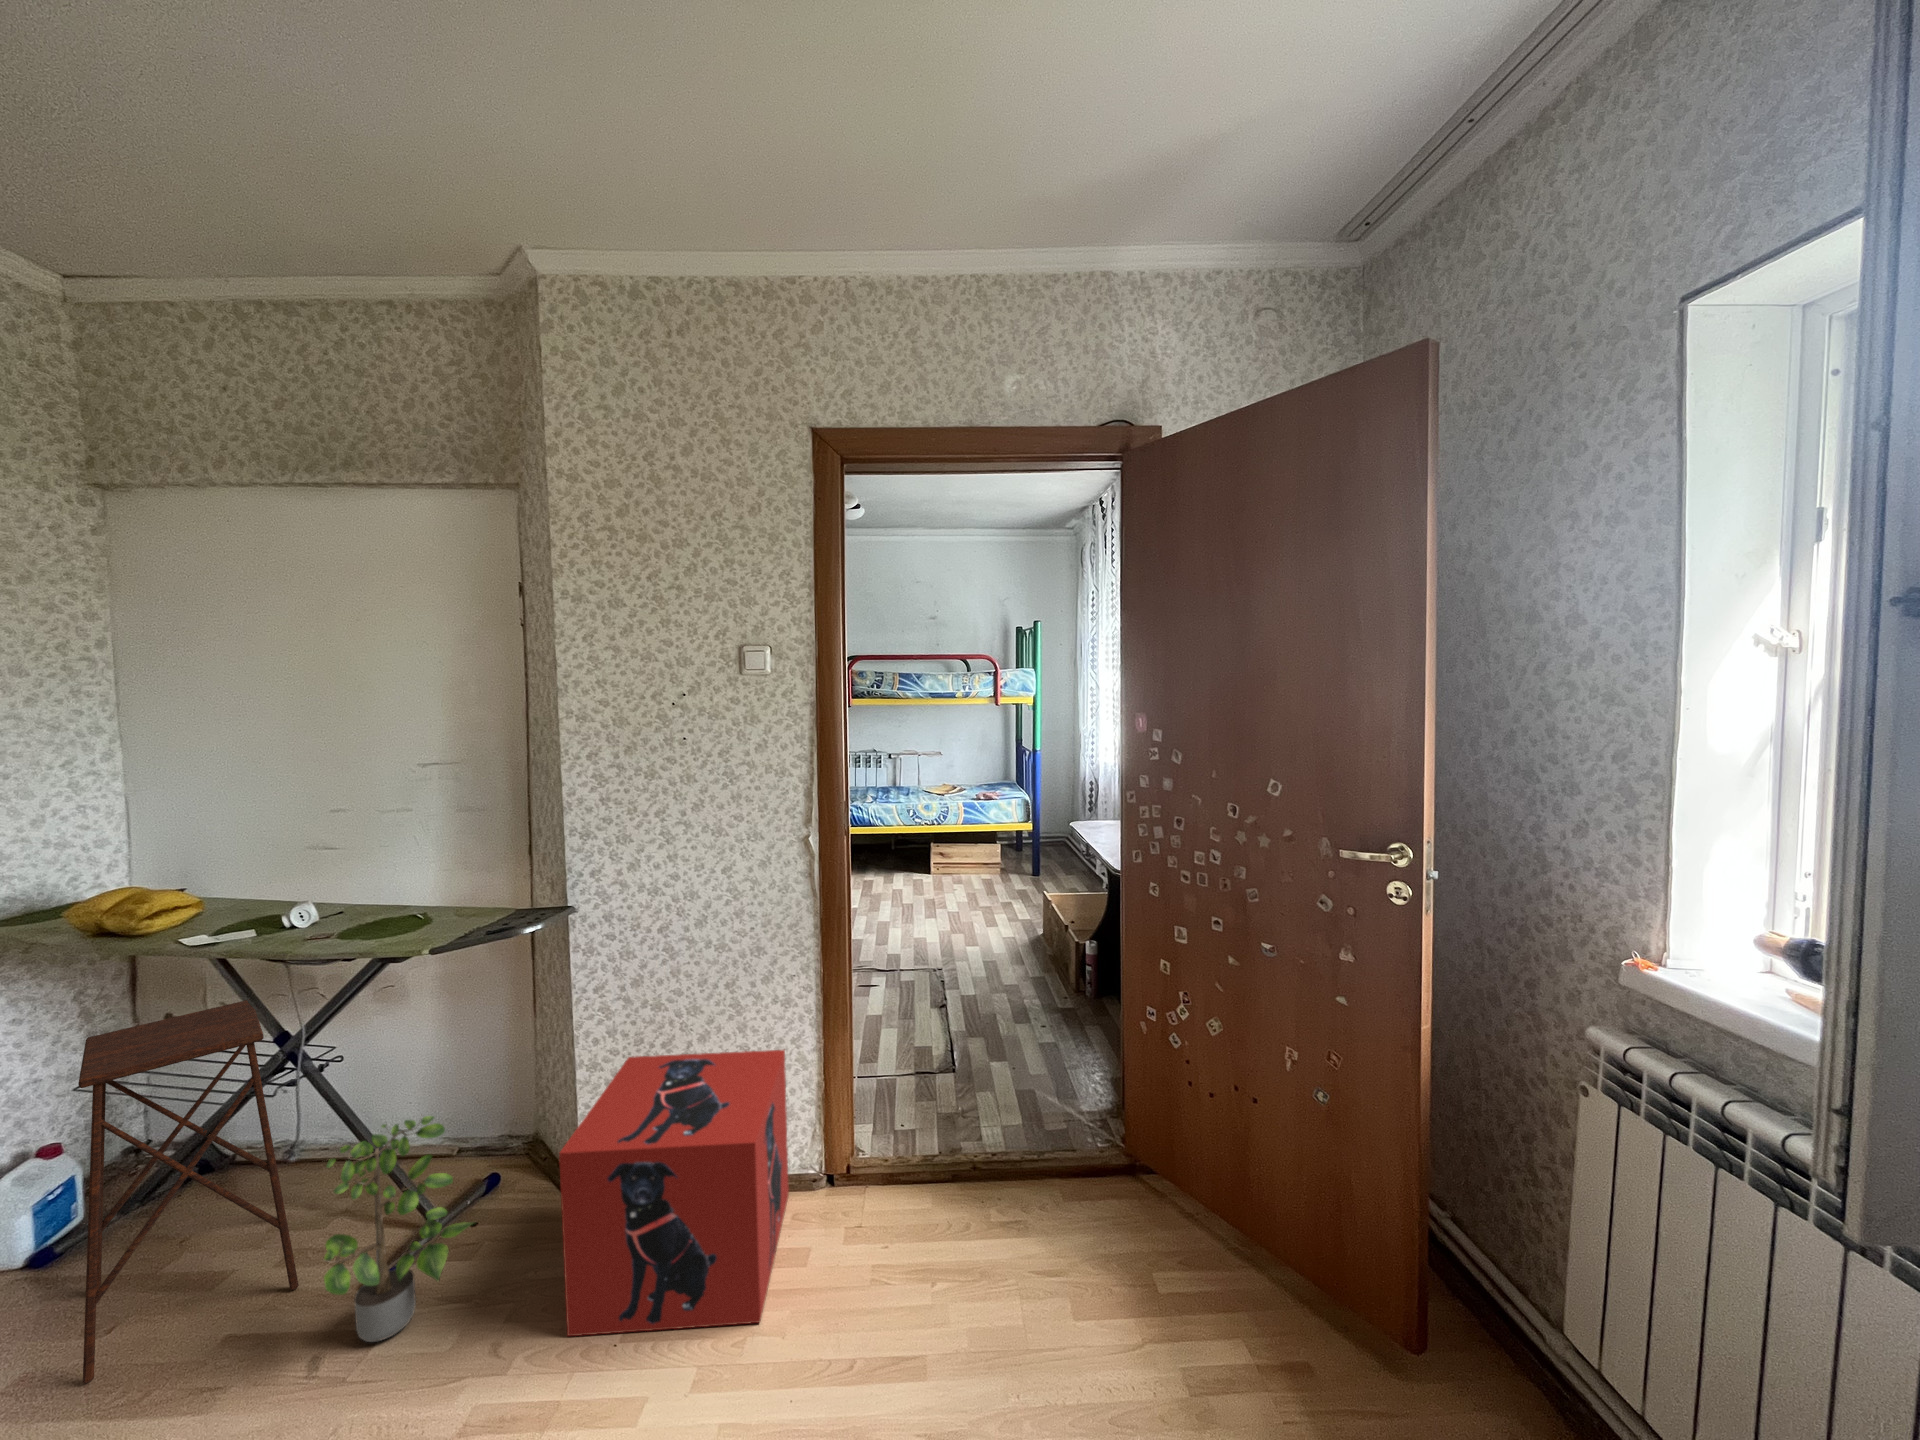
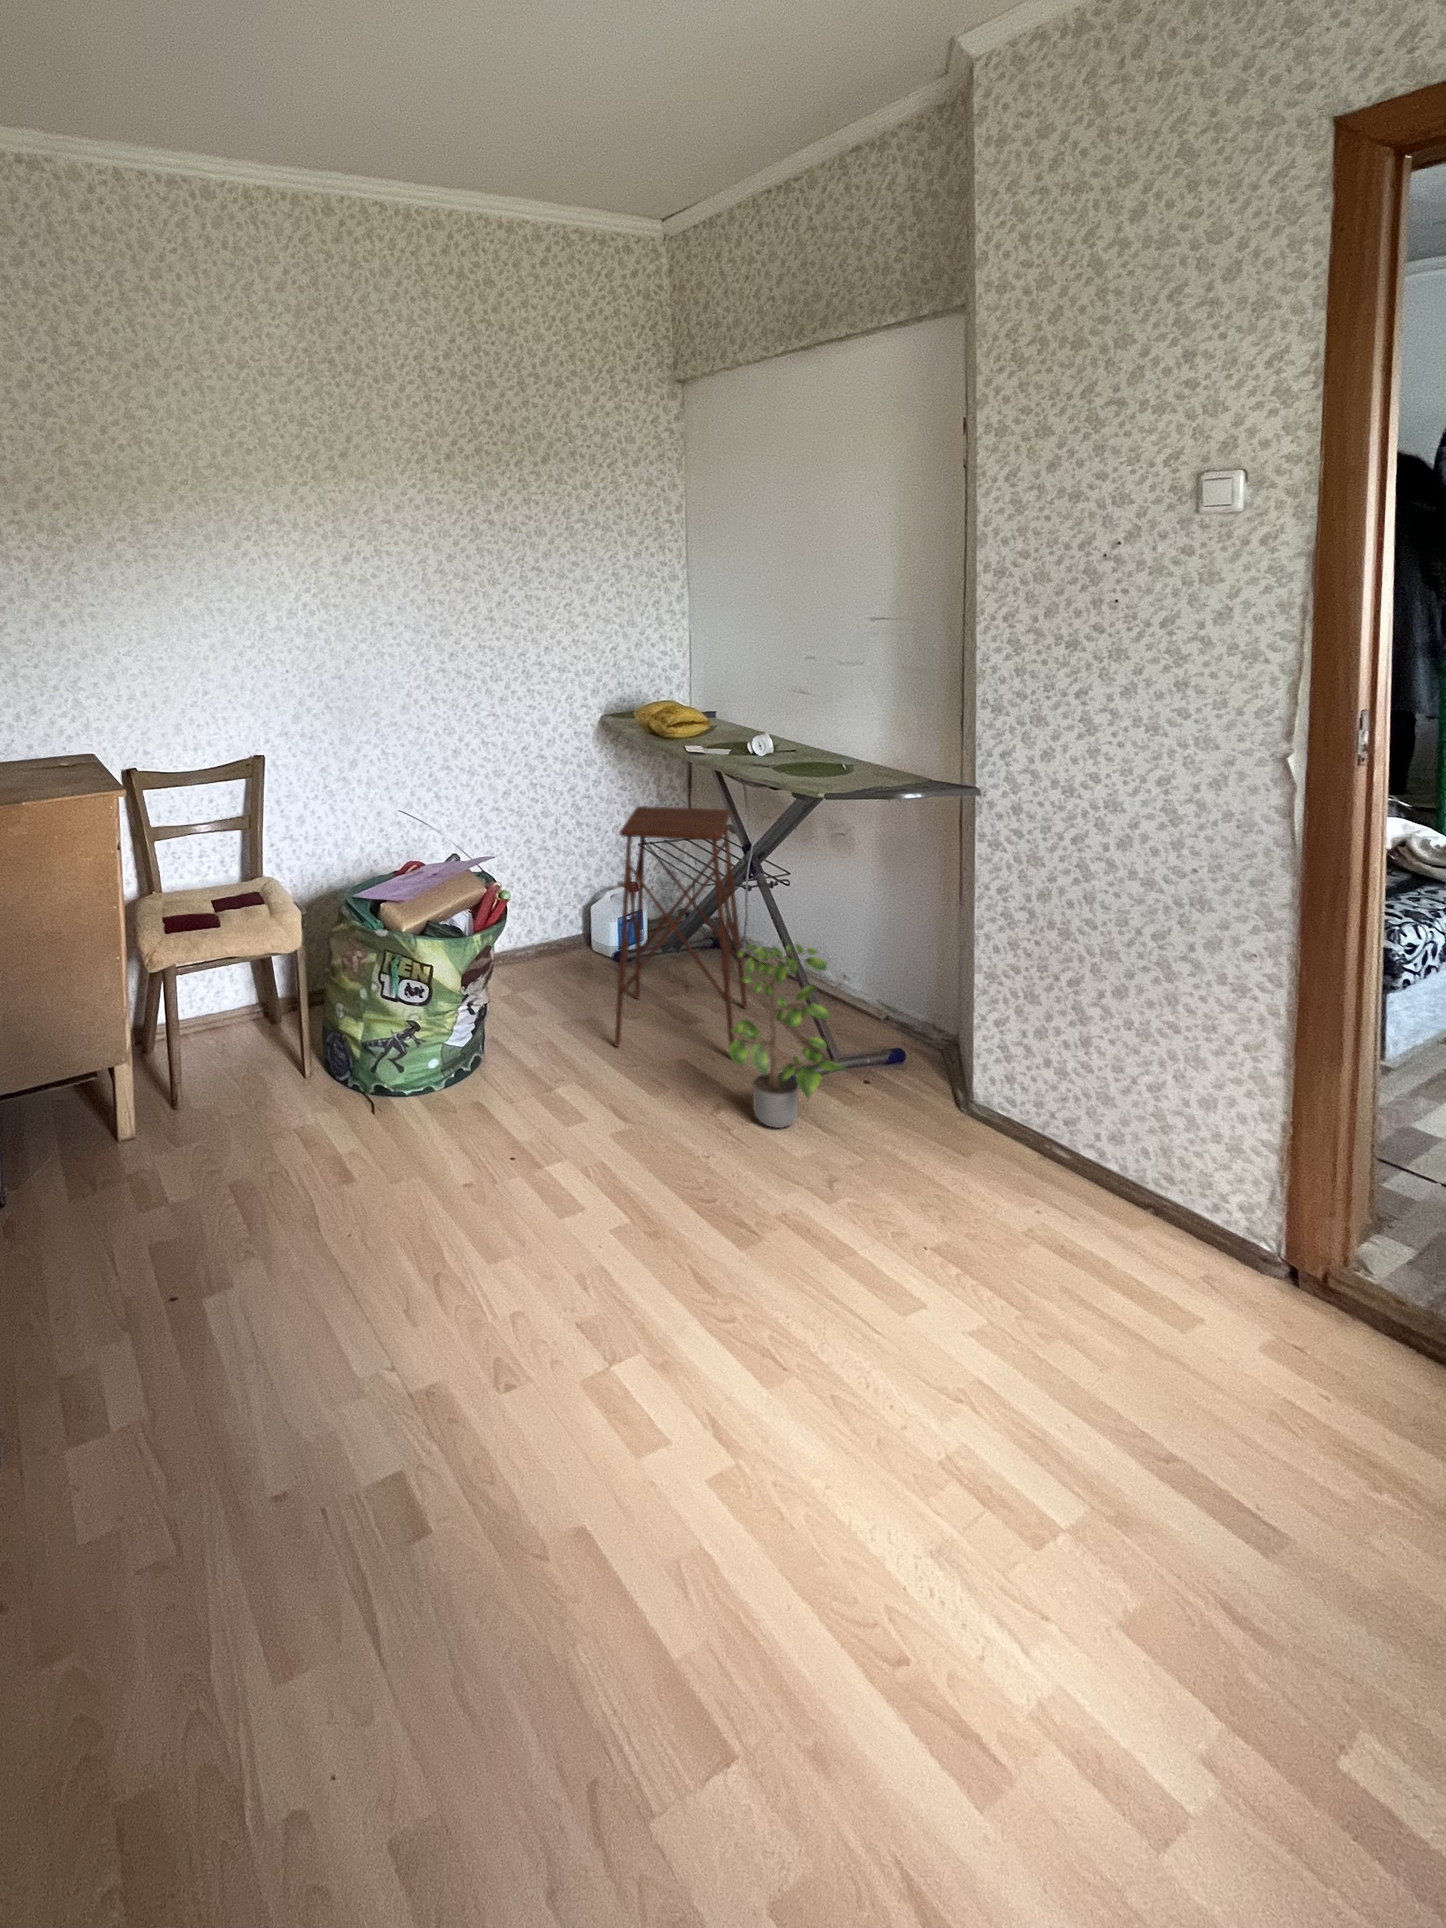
storage box: present [559,1050,789,1336] -> none [898,978,1224,1337]

